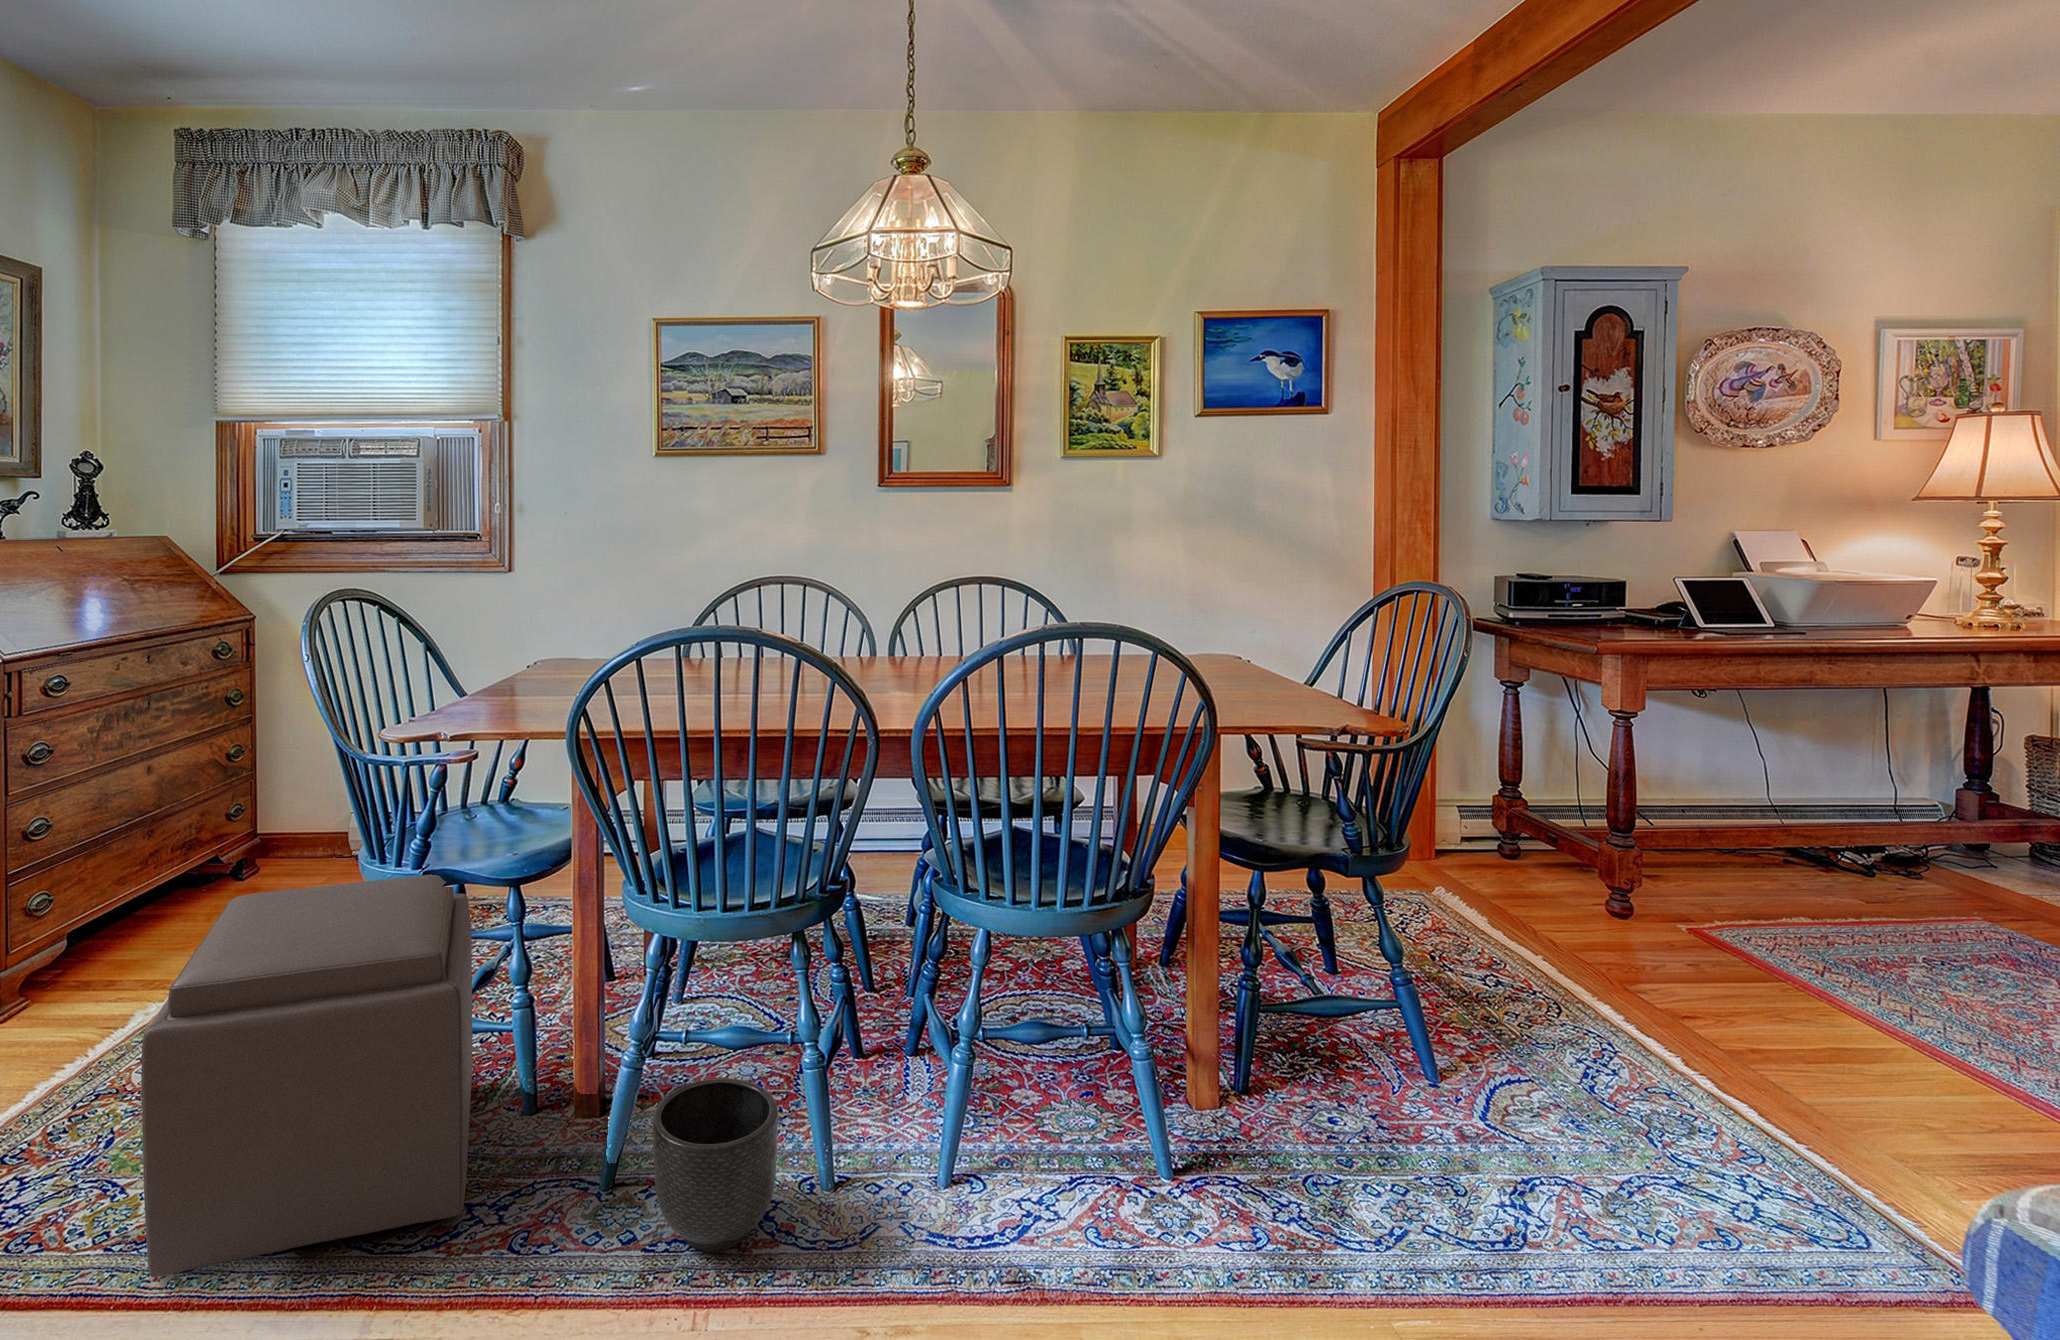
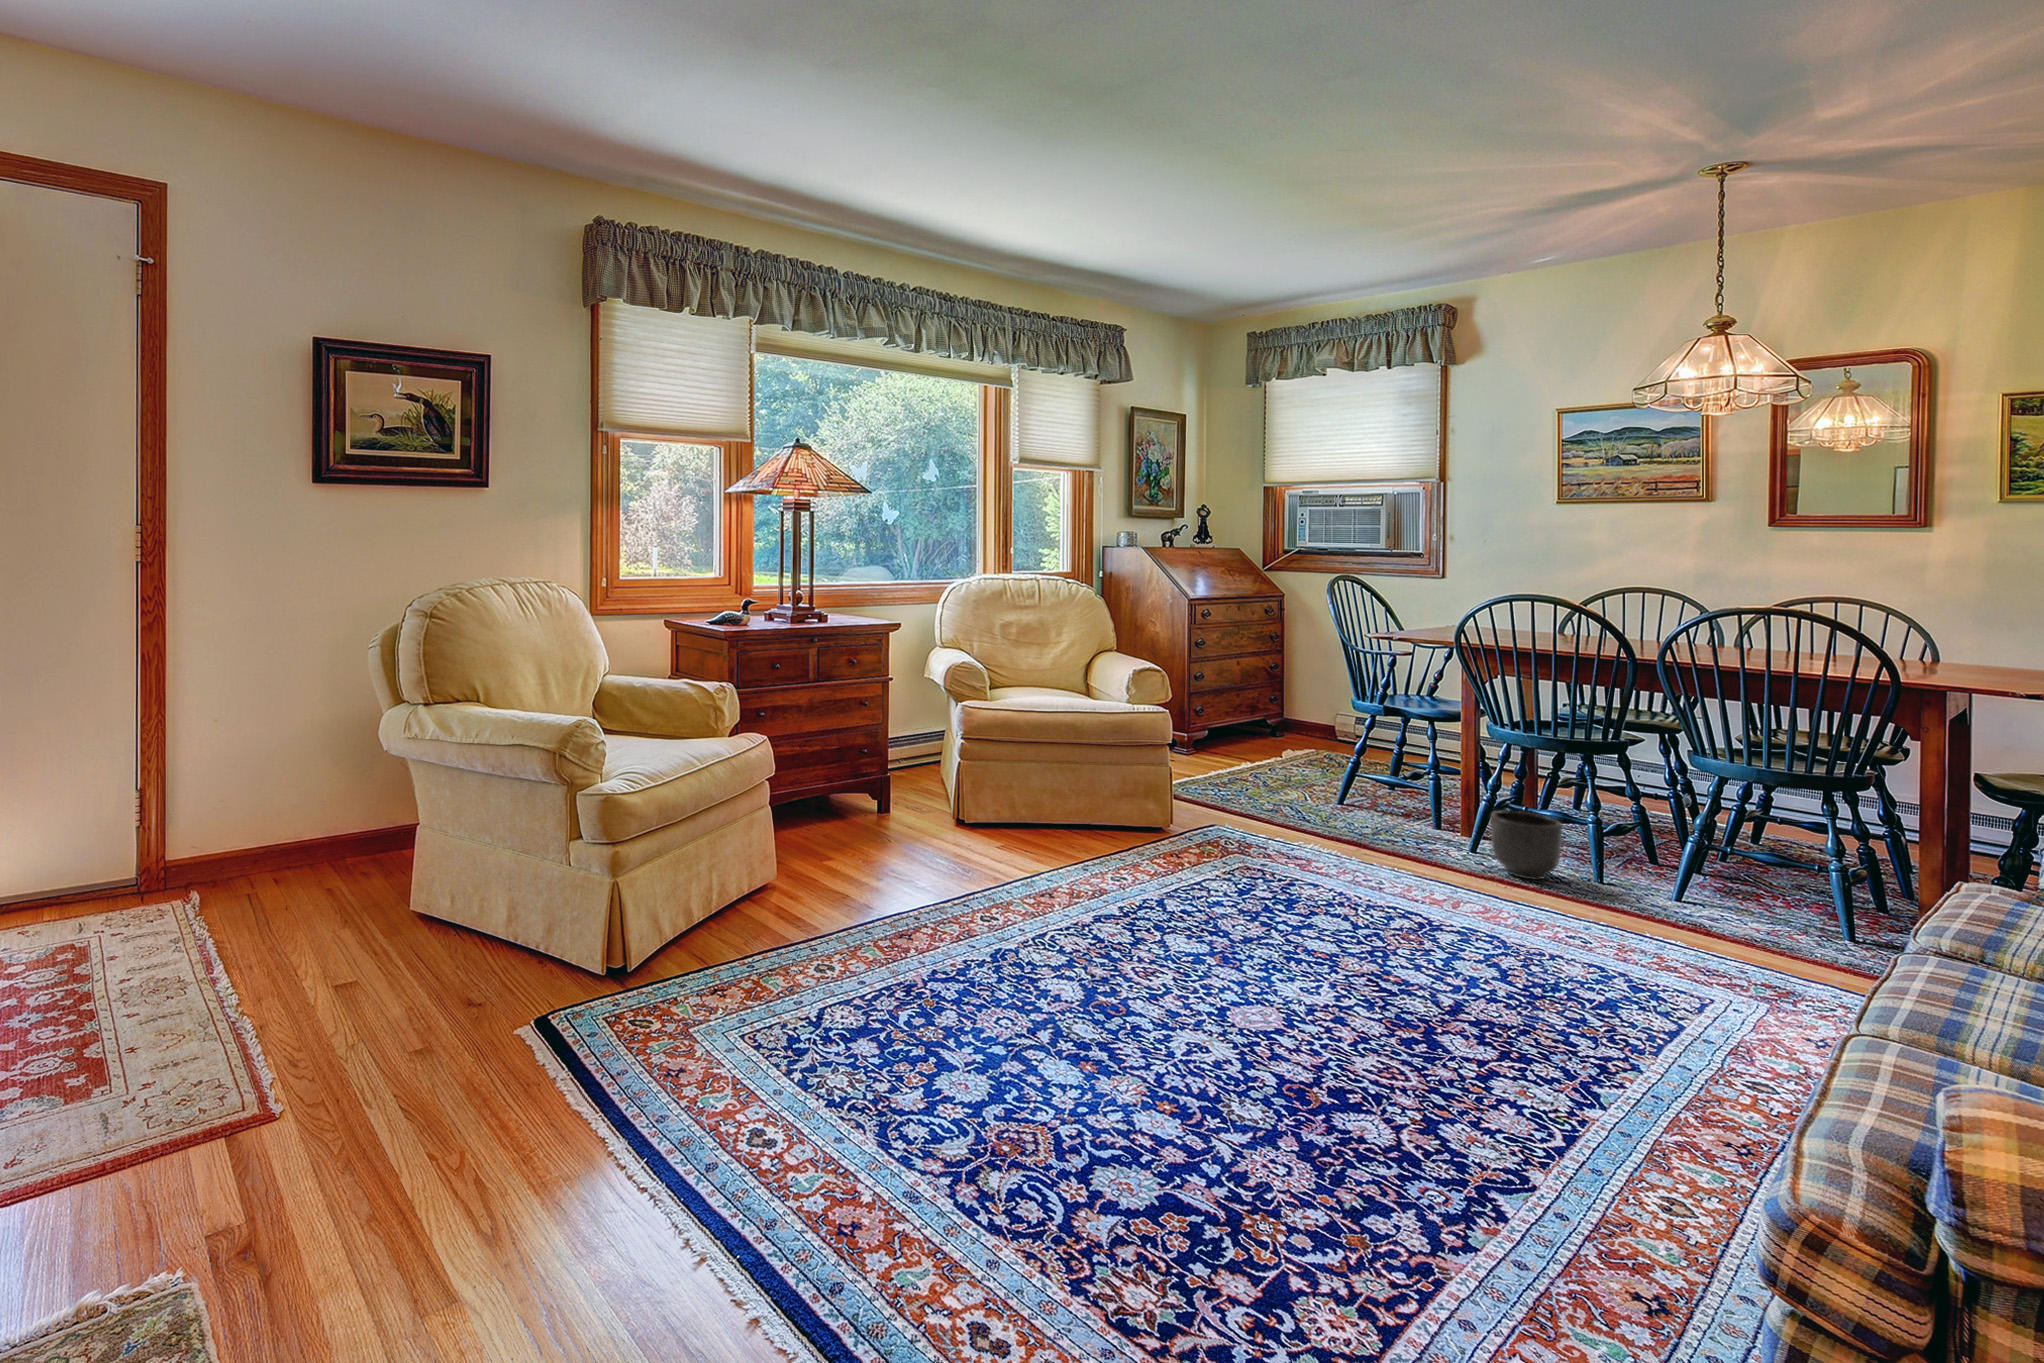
ottoman: present [141,875,472,1277] -> none [1269,699,1405,840]

